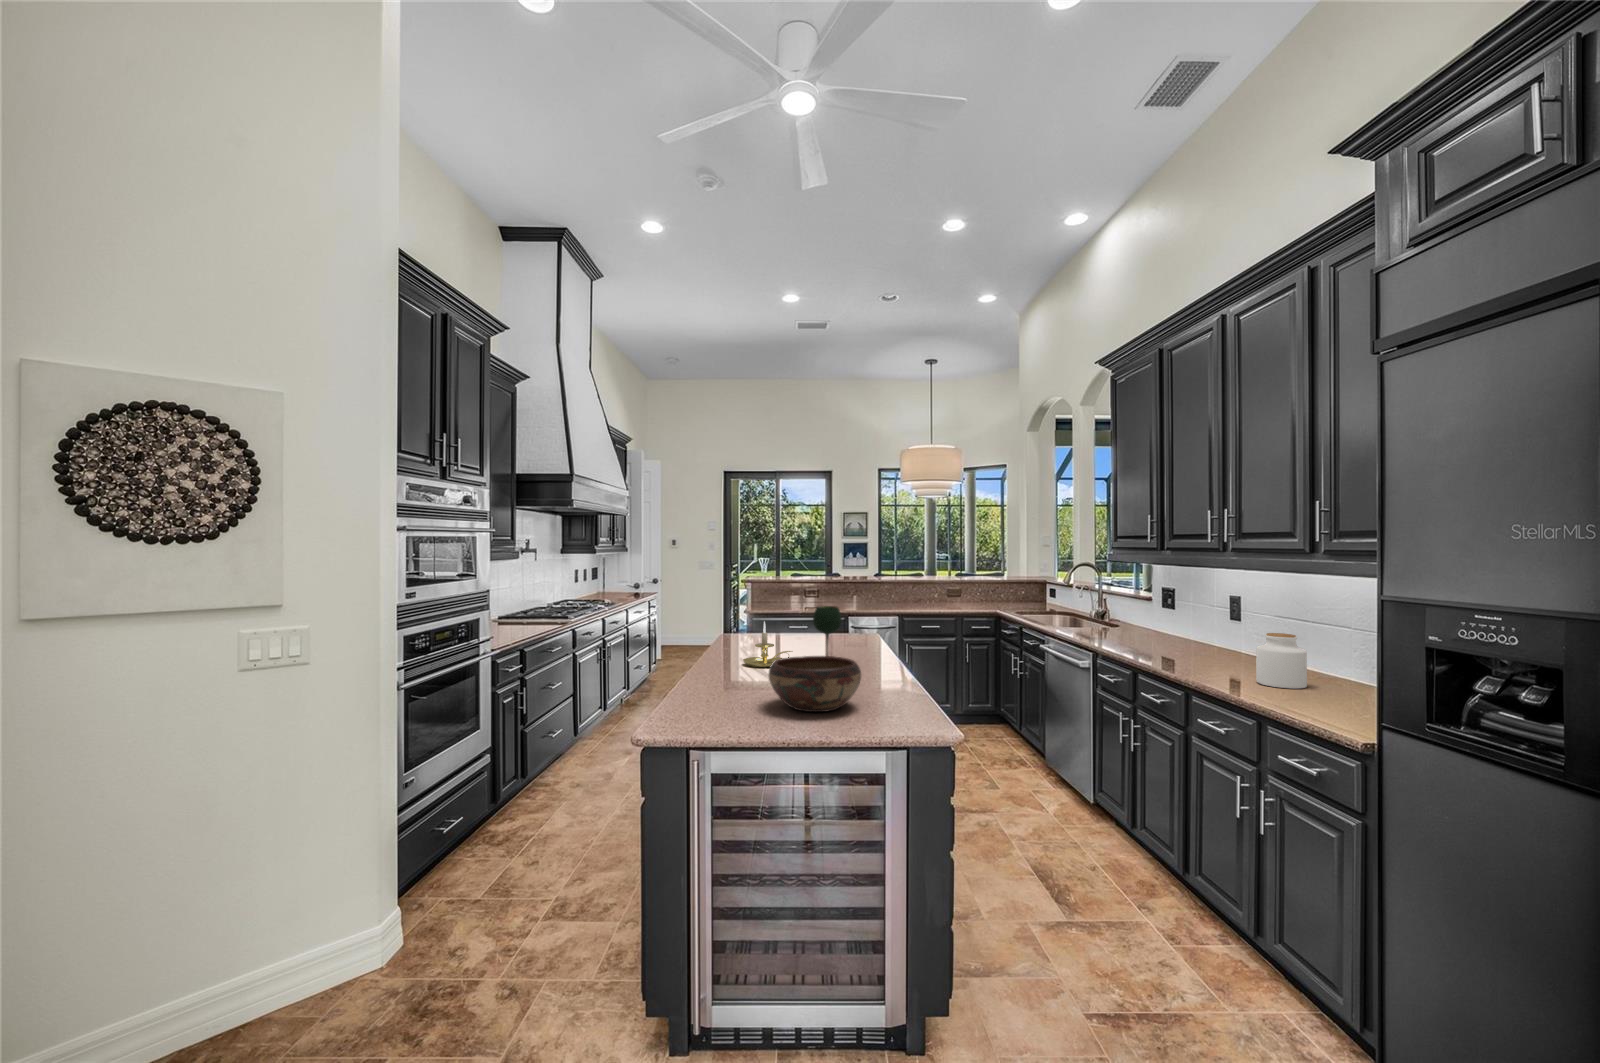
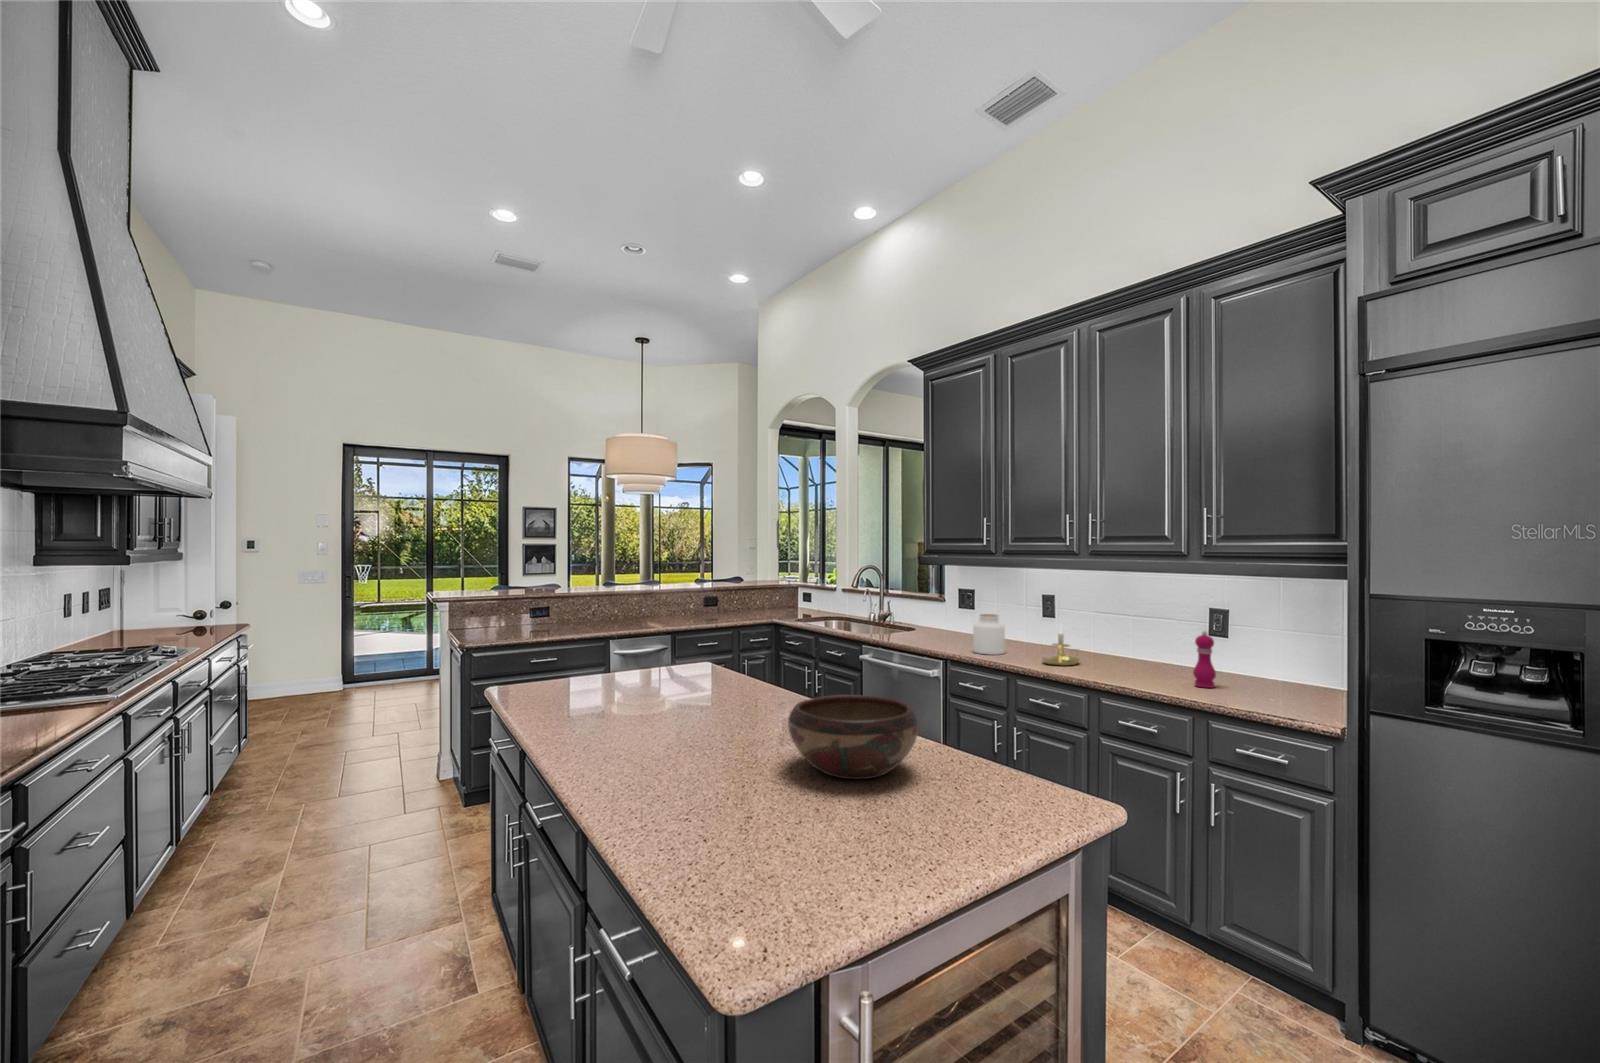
wine glass: present [813,606,842,656] -> none [709,625,747,699]
candle holder: present [743,622,792,668] -> present [1042,626,1079,666]
jar: present [1256,633,1307,689] -> present [973,614,1005,655]
pepper mill: none [1315,638,1343,701] -> present [1193,631,1216,688]

